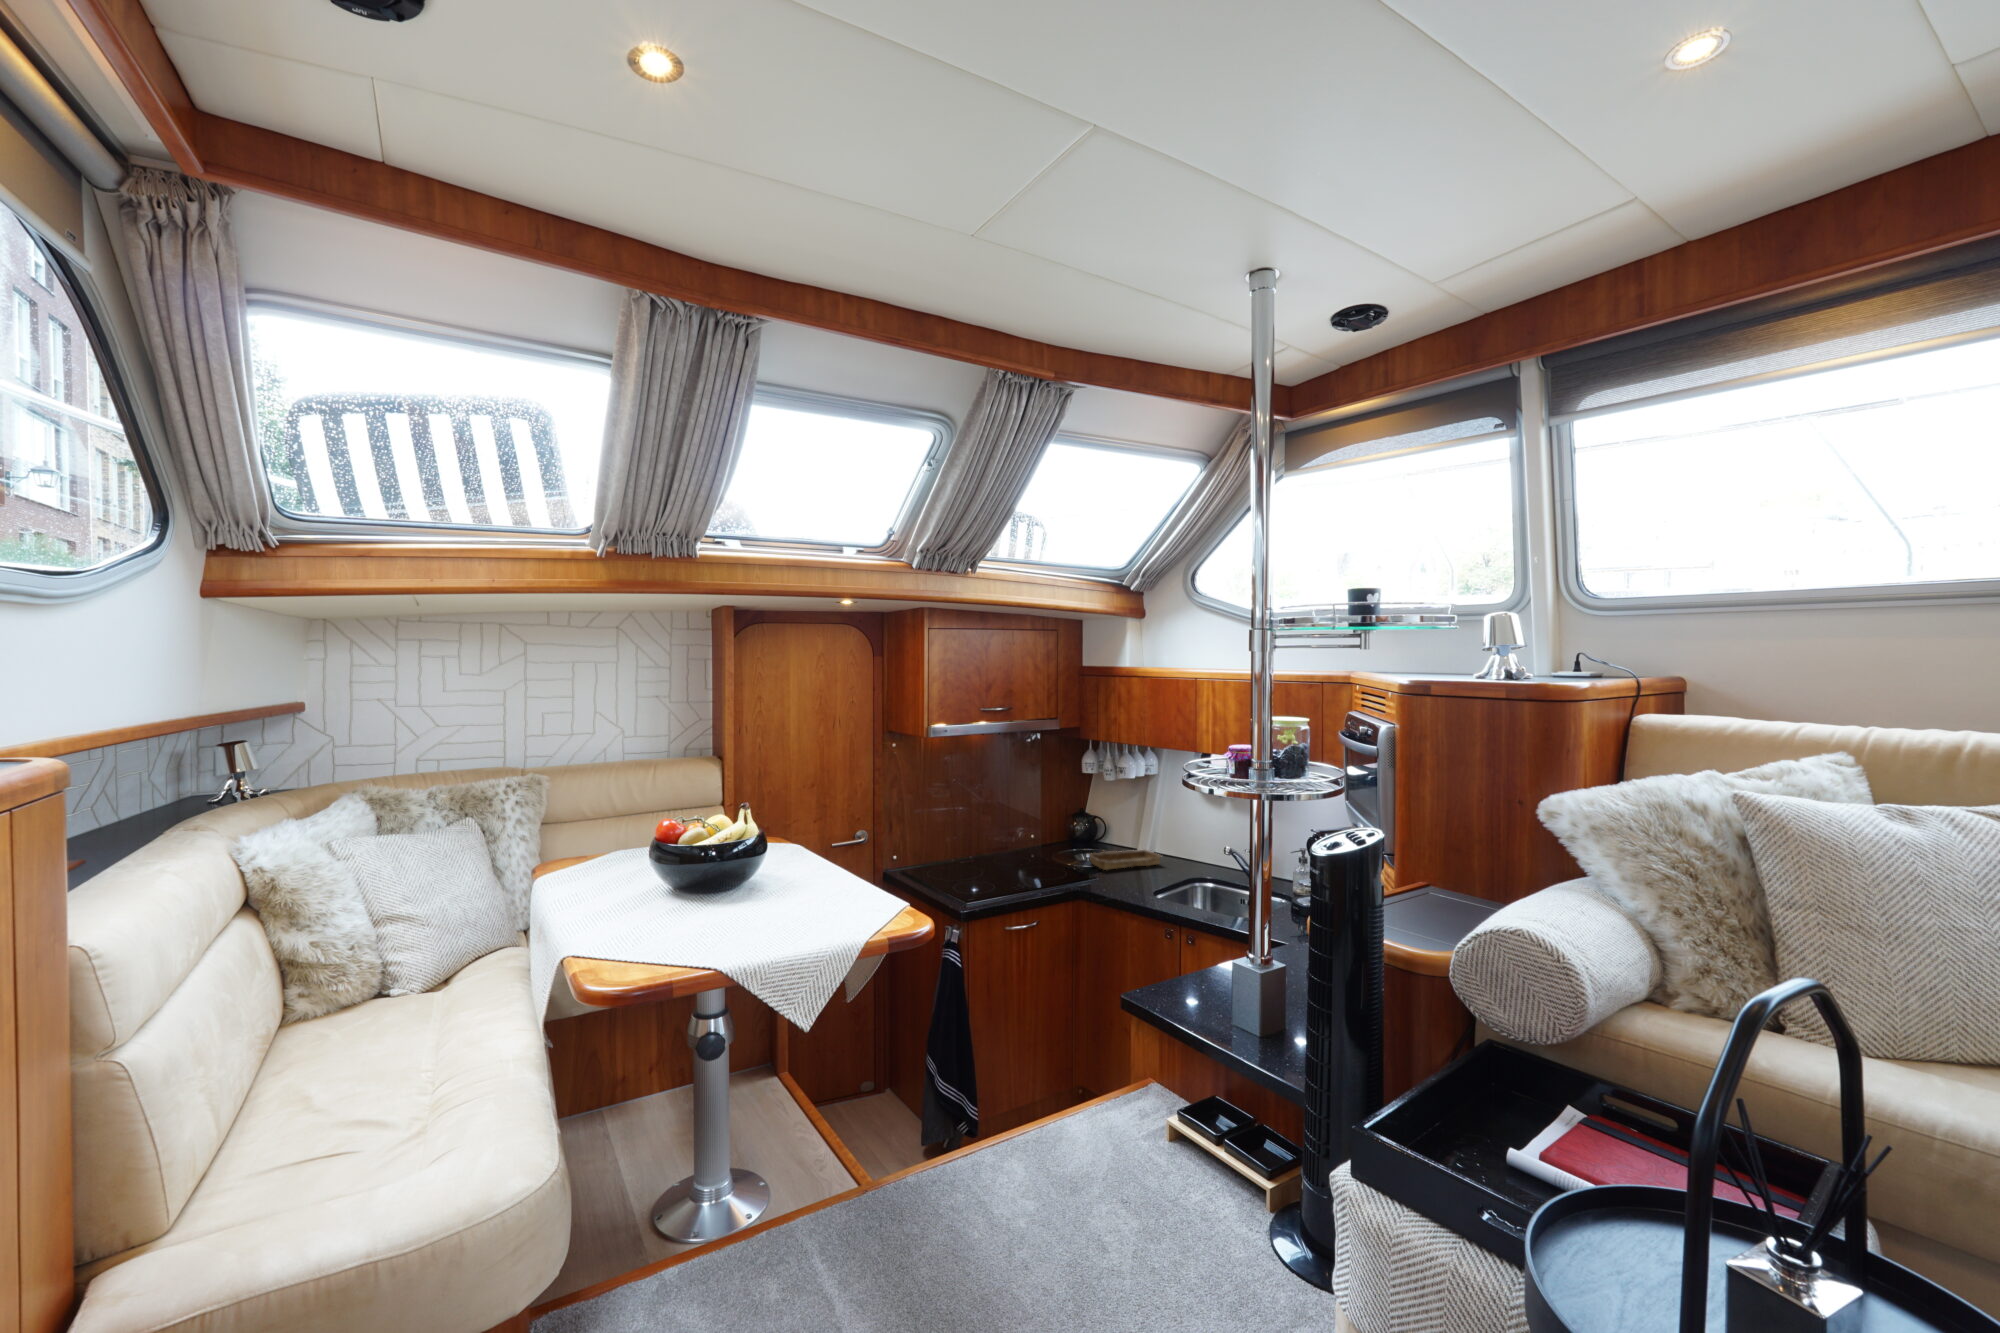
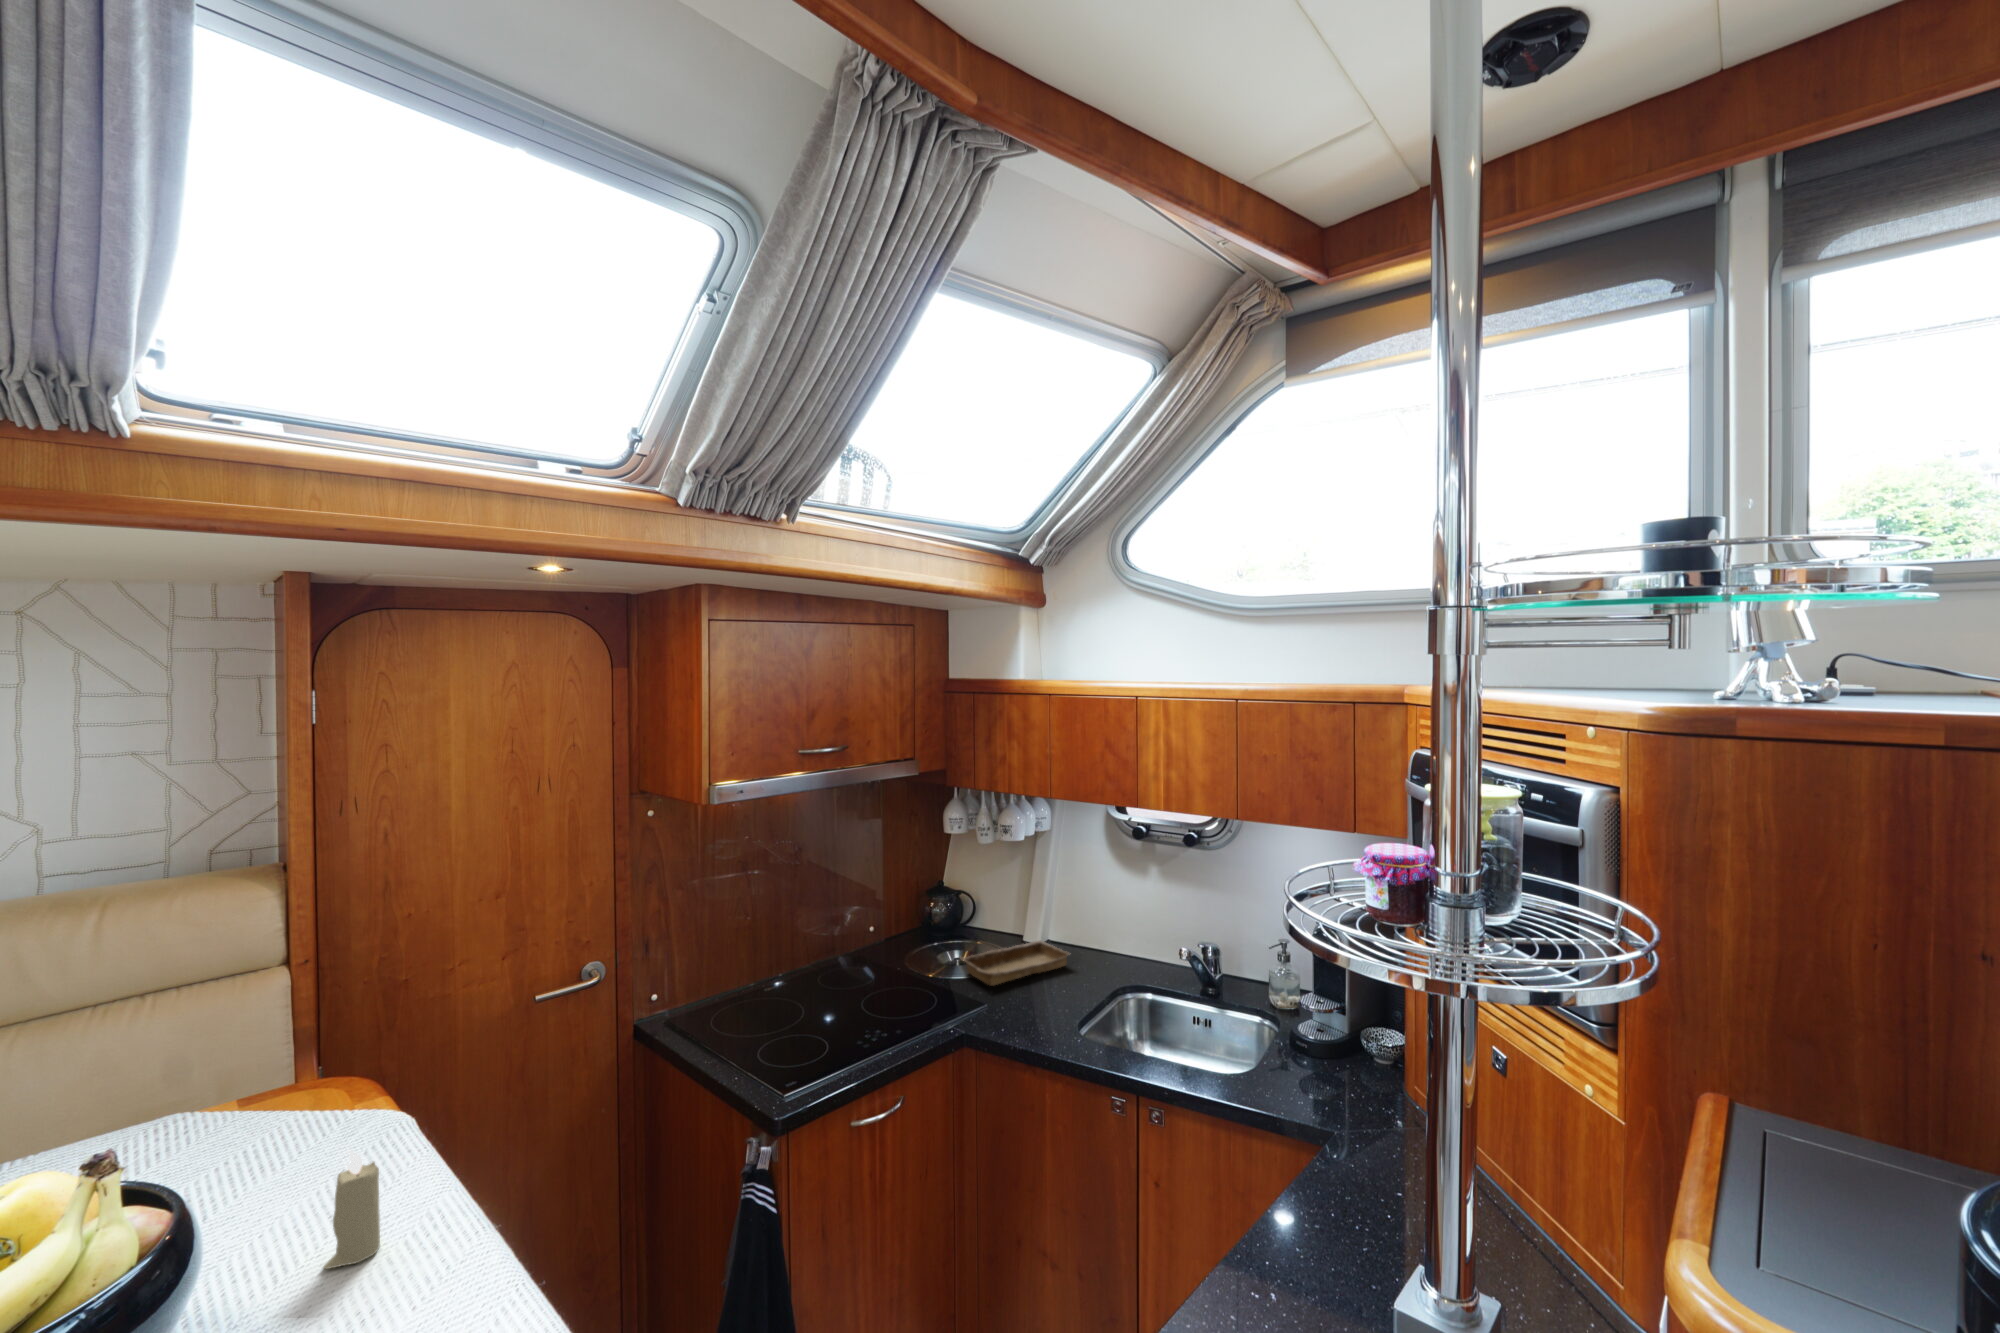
candle: none [795,837,813,879] -> present [323,1151,380,1269]

